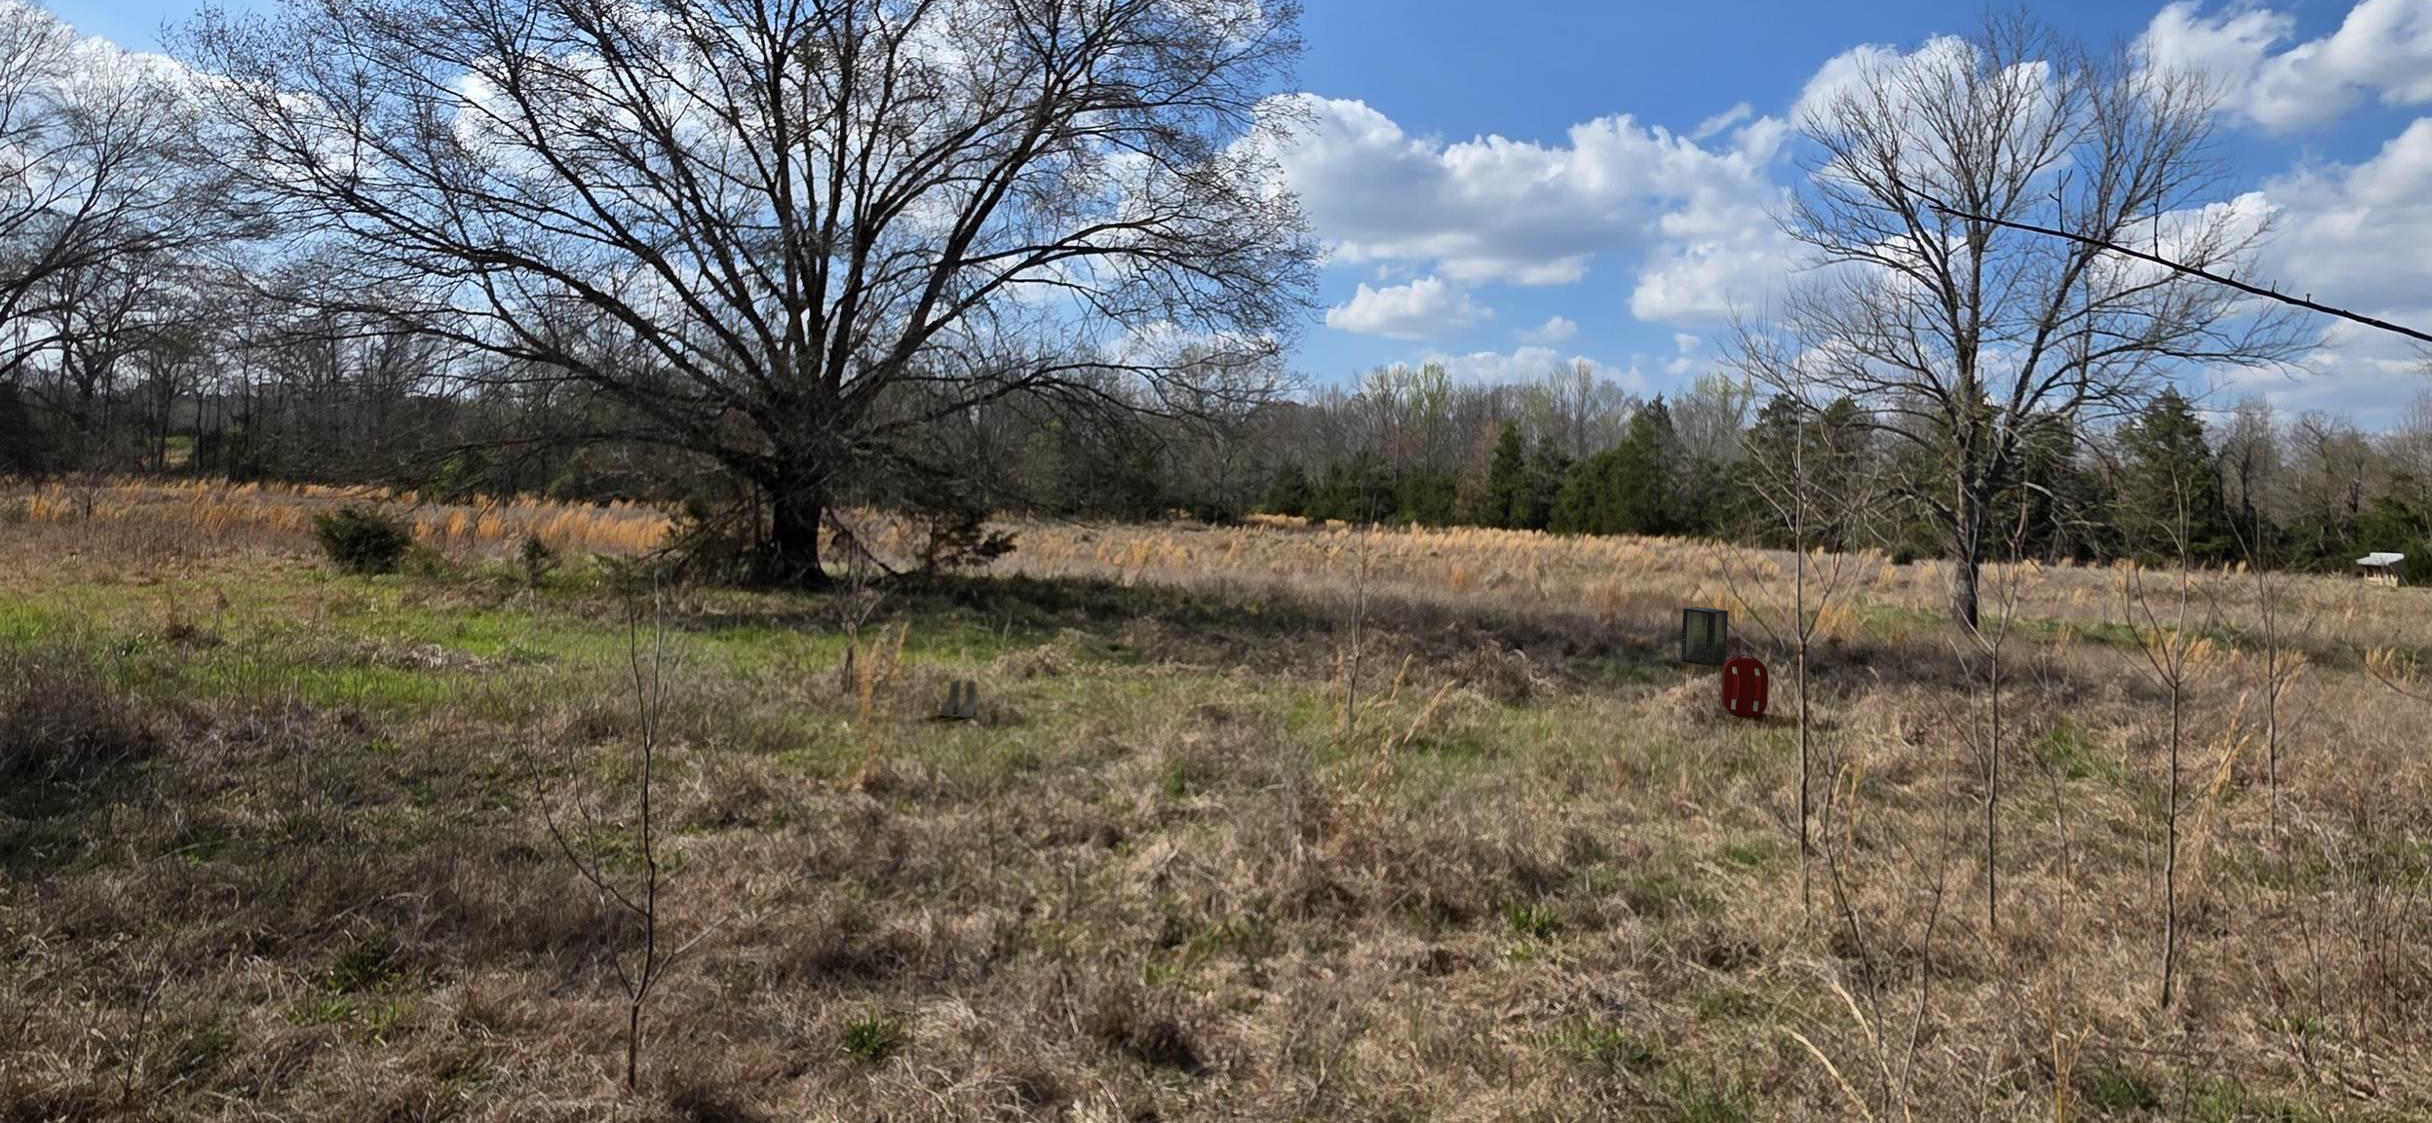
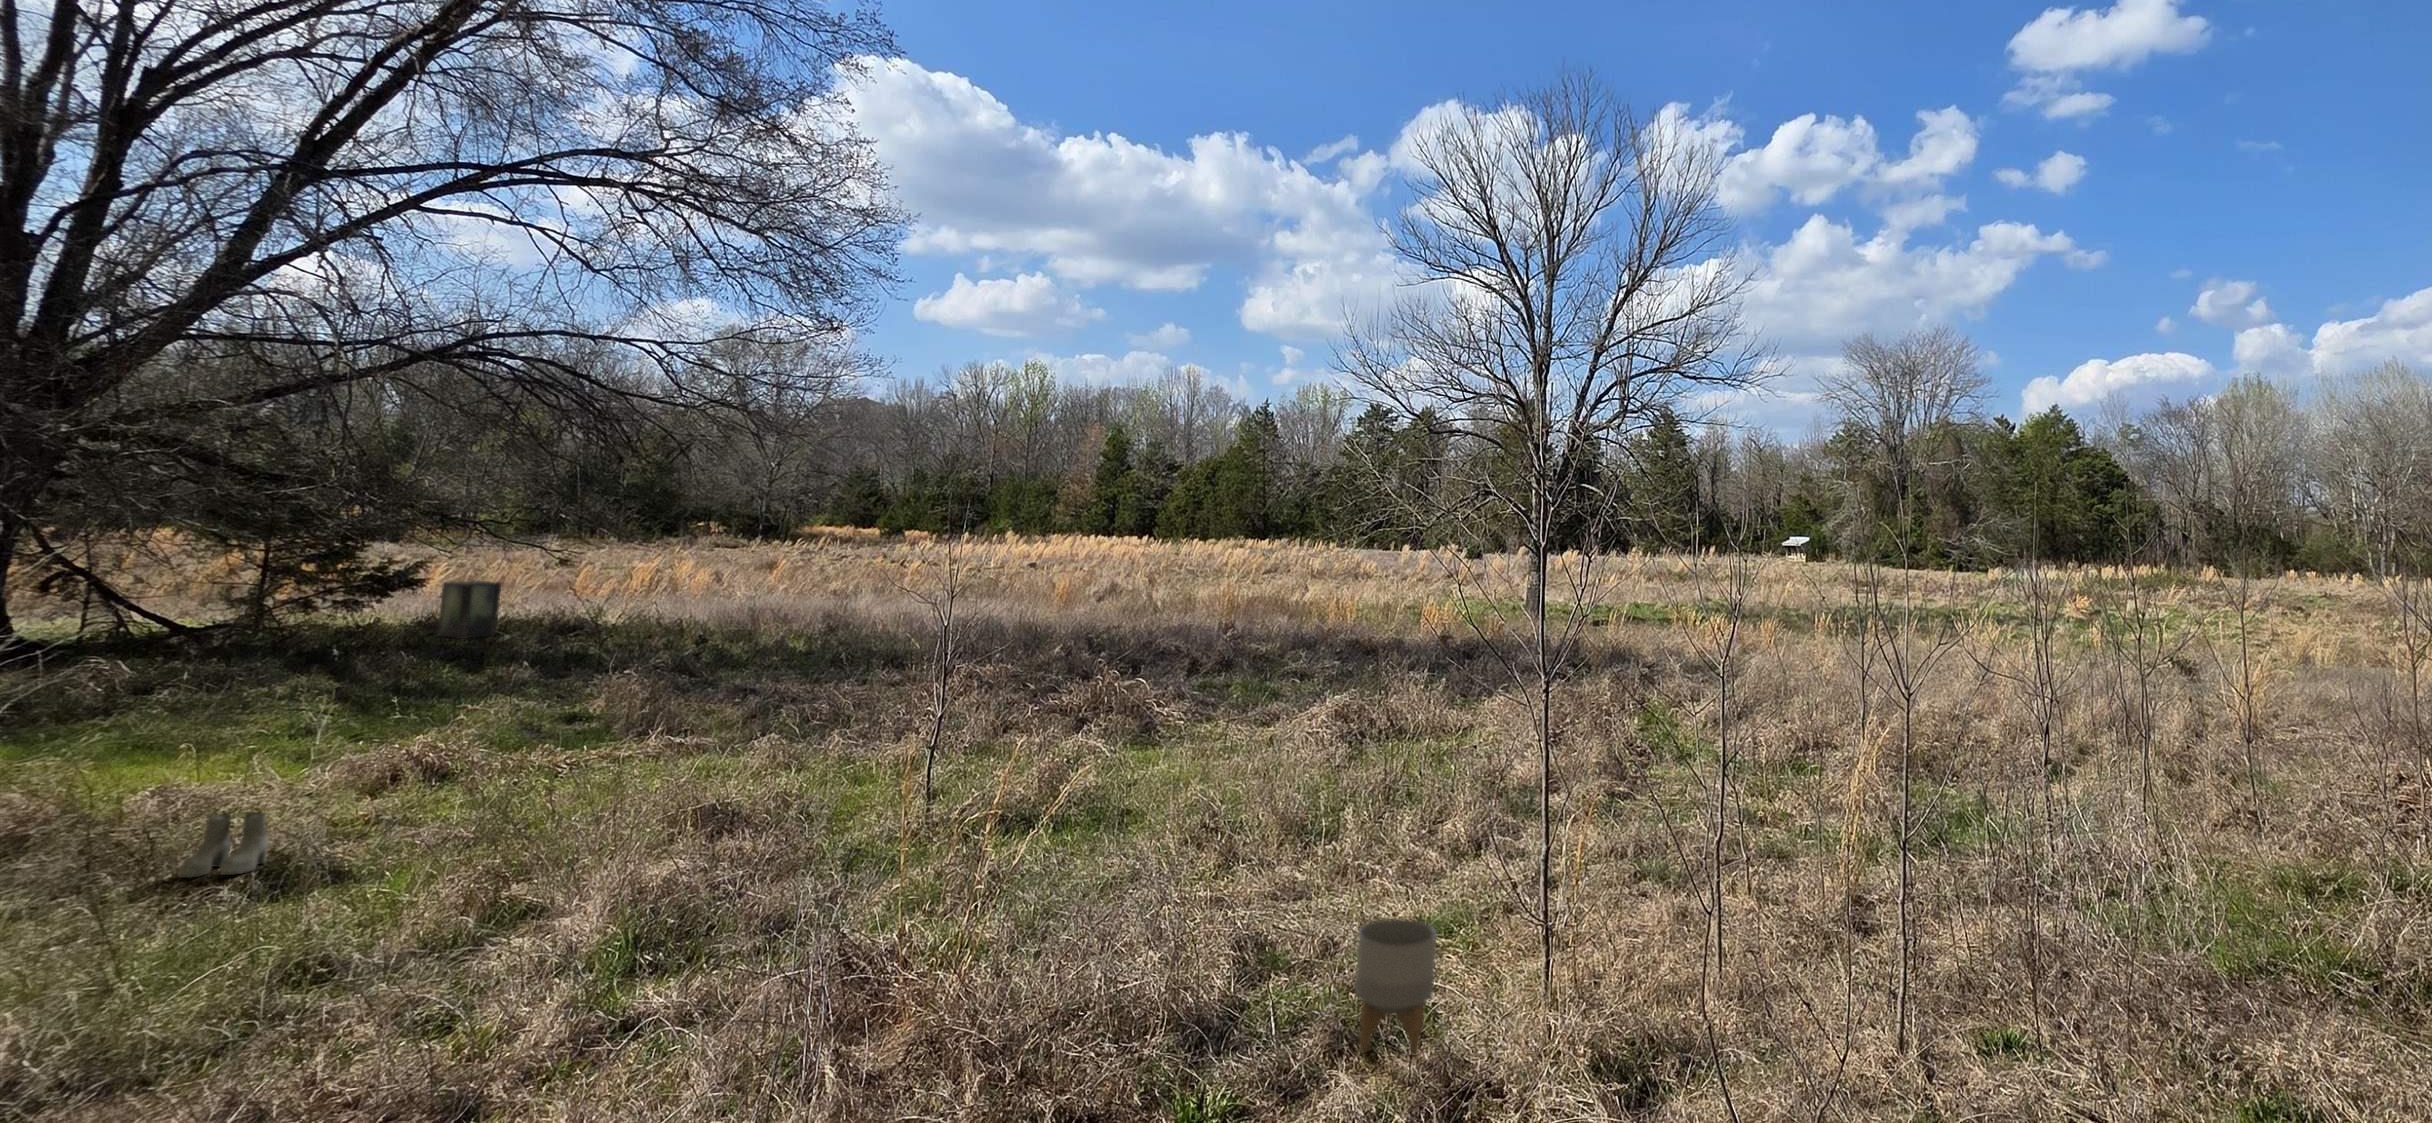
storage box: present [1681,607,1728,666] -> present [438,581,501,639]
backpack: present [1720,655,1768,717] -> none [1365,671,1415,736]
planter: none [1655,822,1722,928] -> present [1355,919,1437,1056]

